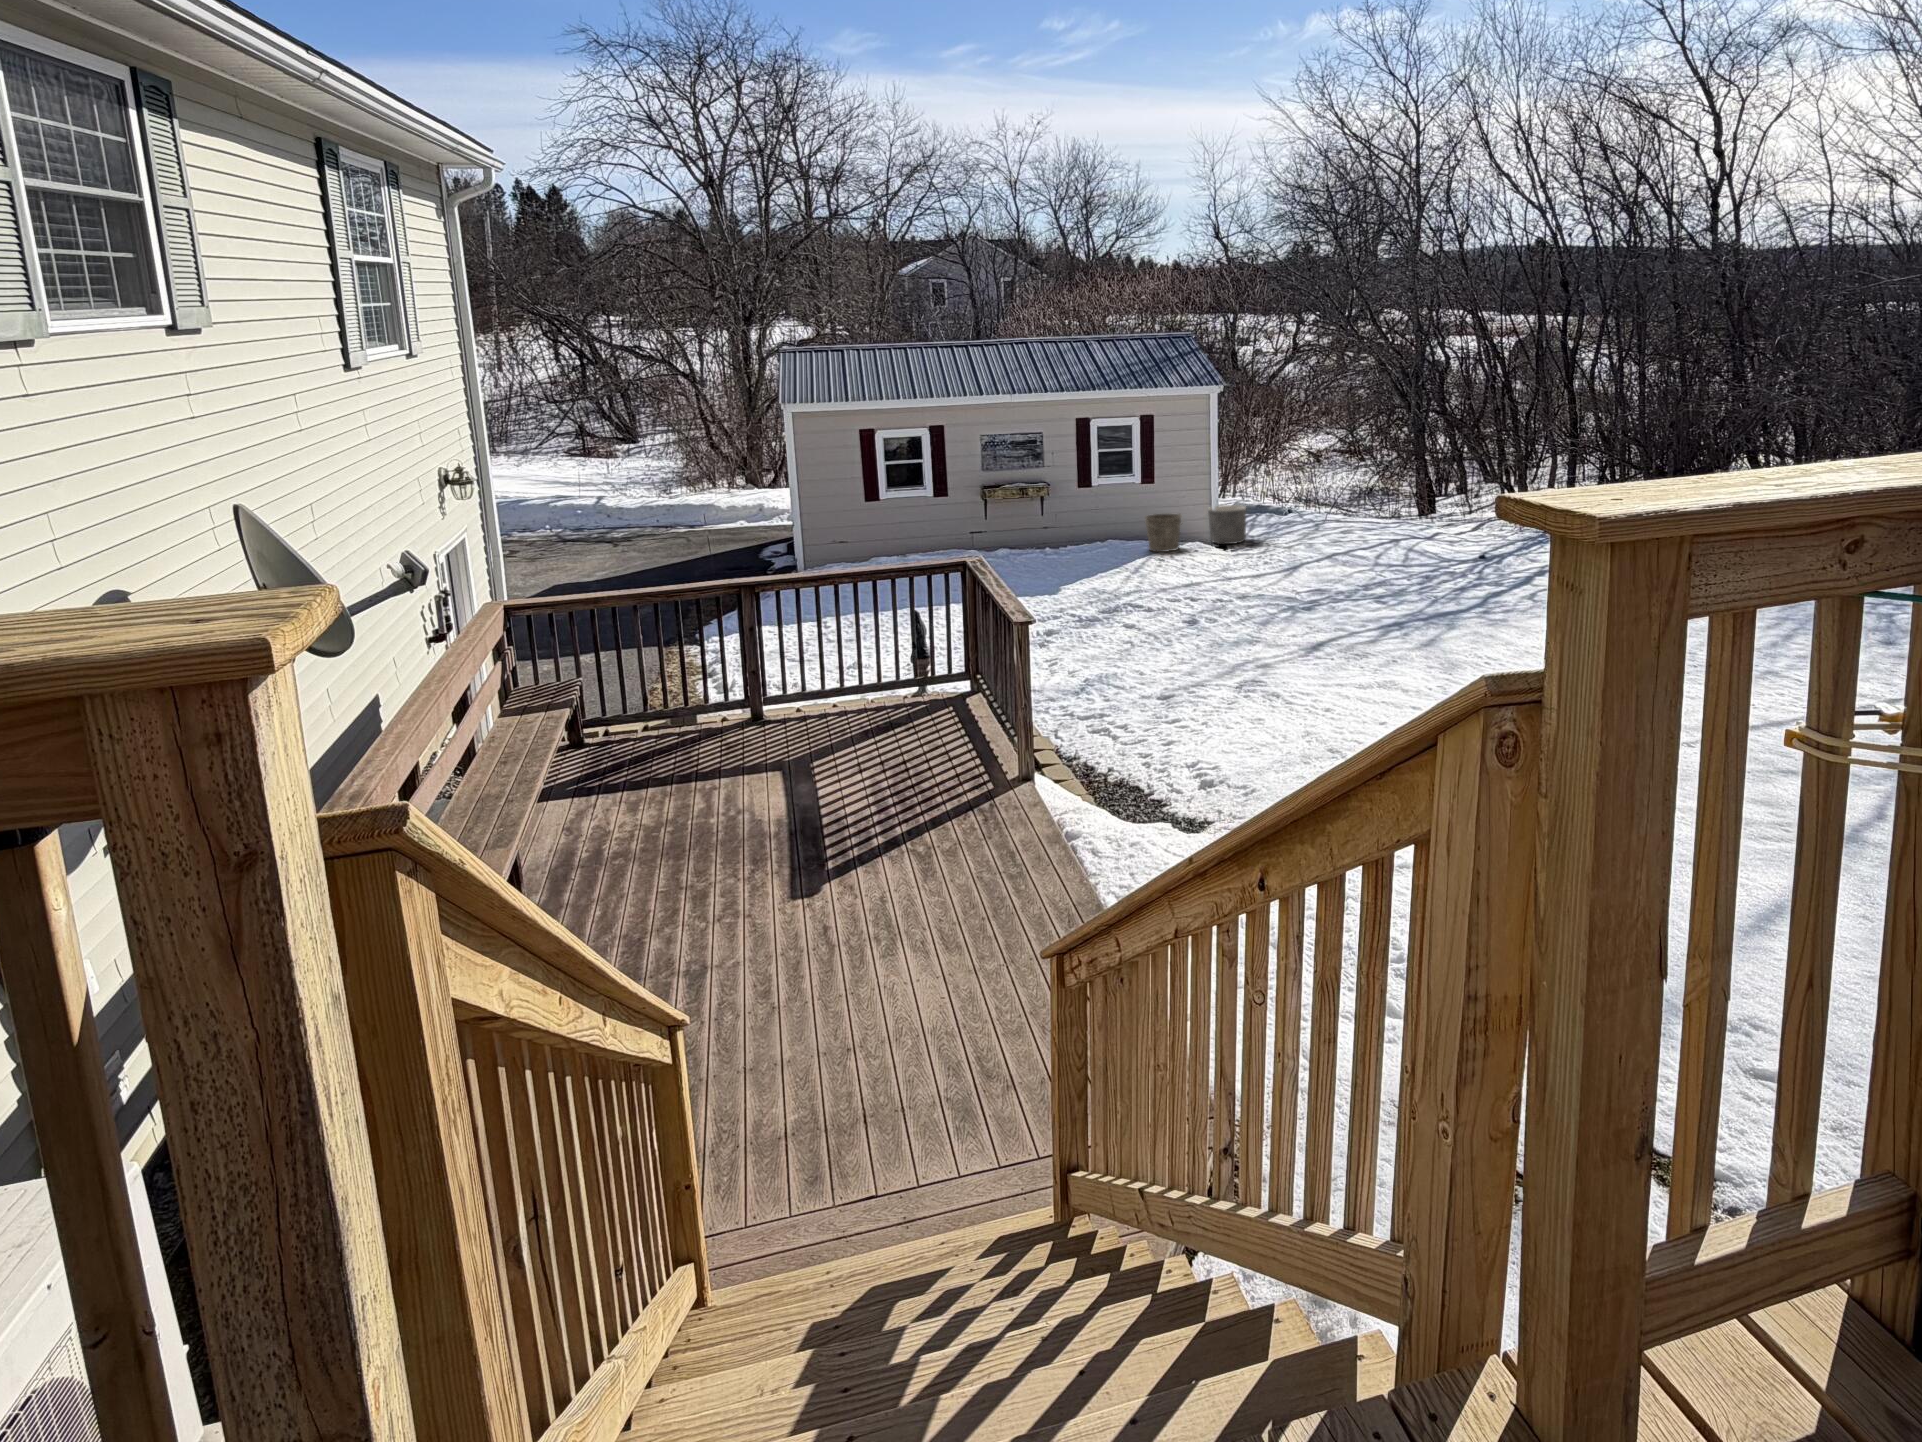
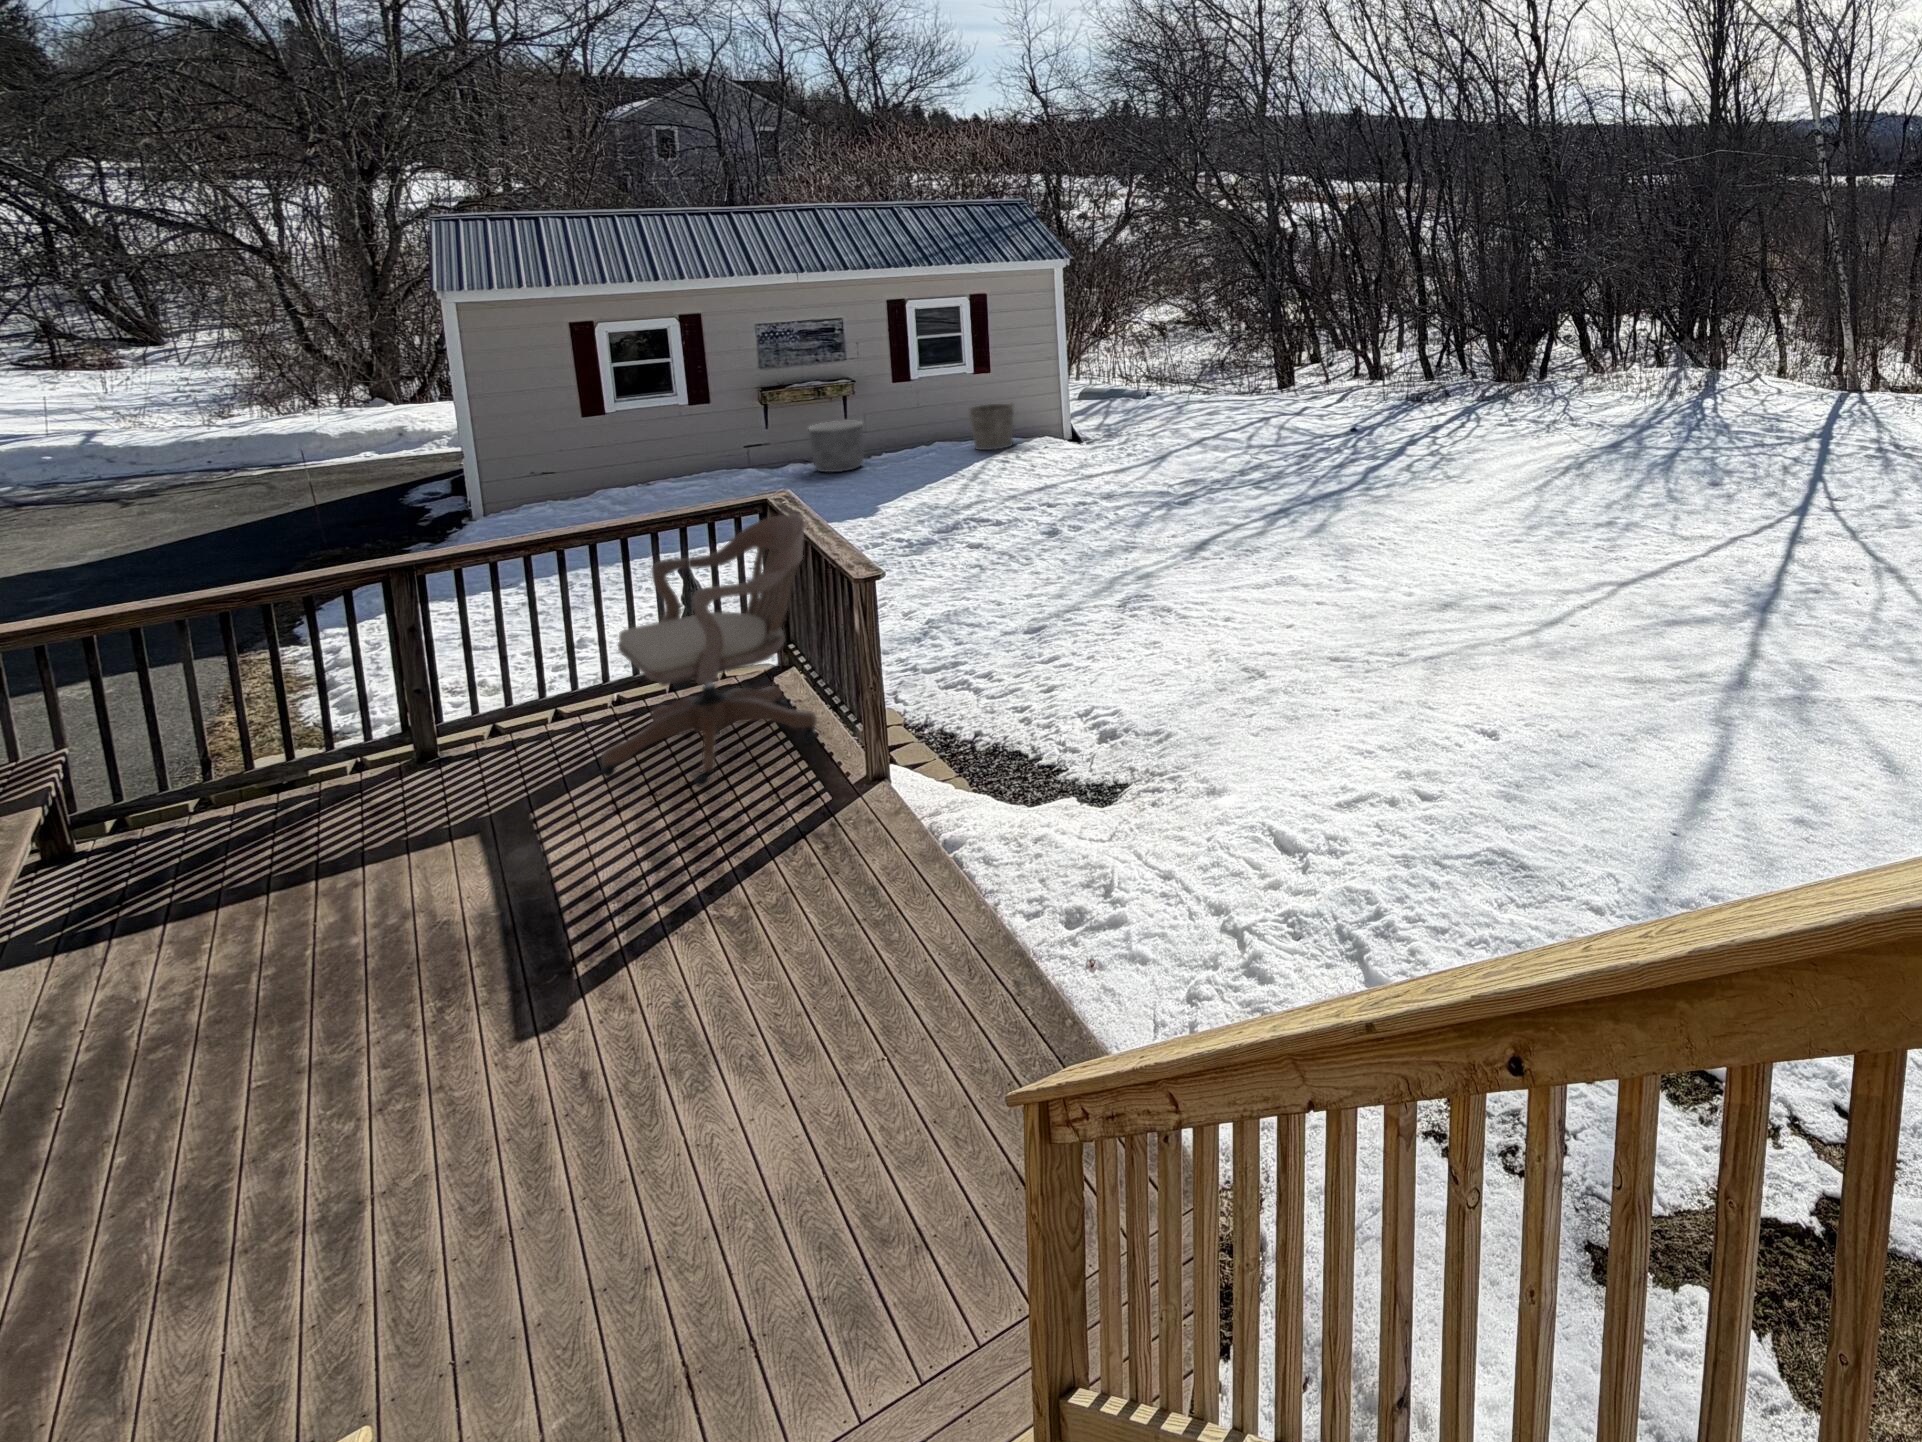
planter: present [1208,505,1246,544] -> present [809,421,864,472]
chair: none [855,582,990,766] -> present [601,515,817,786]

